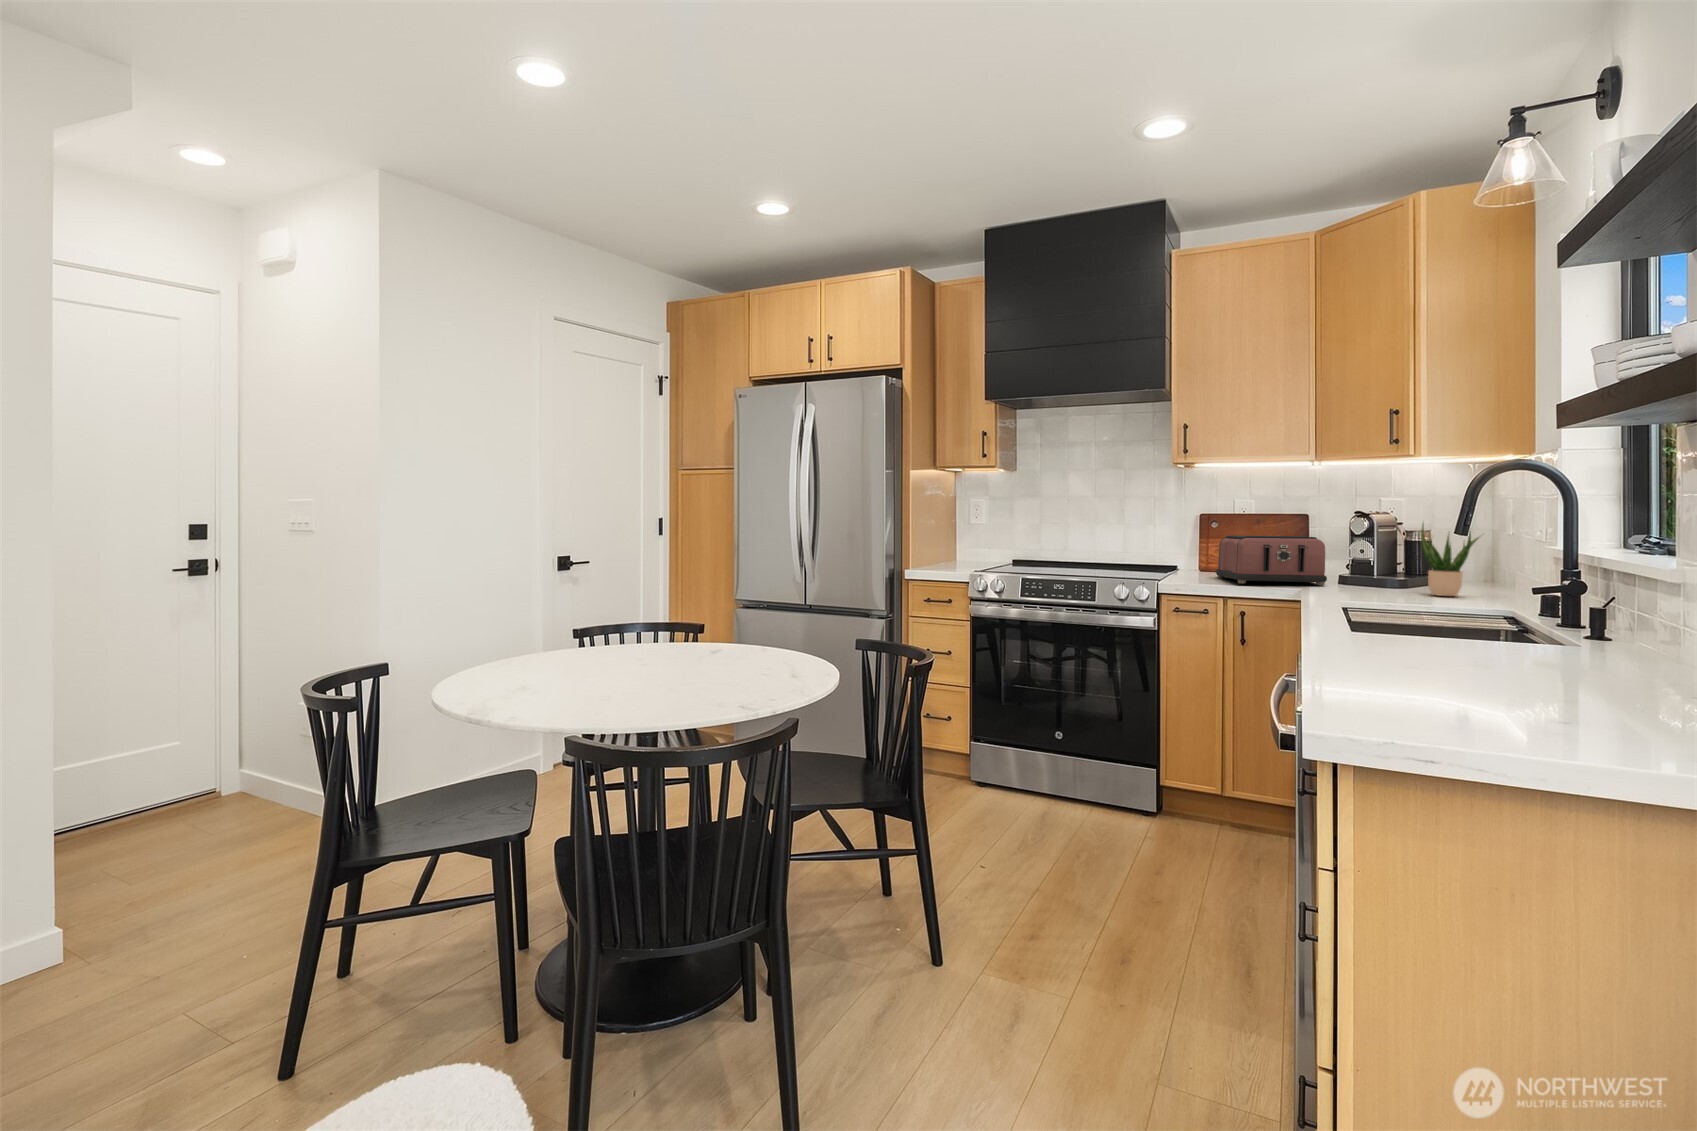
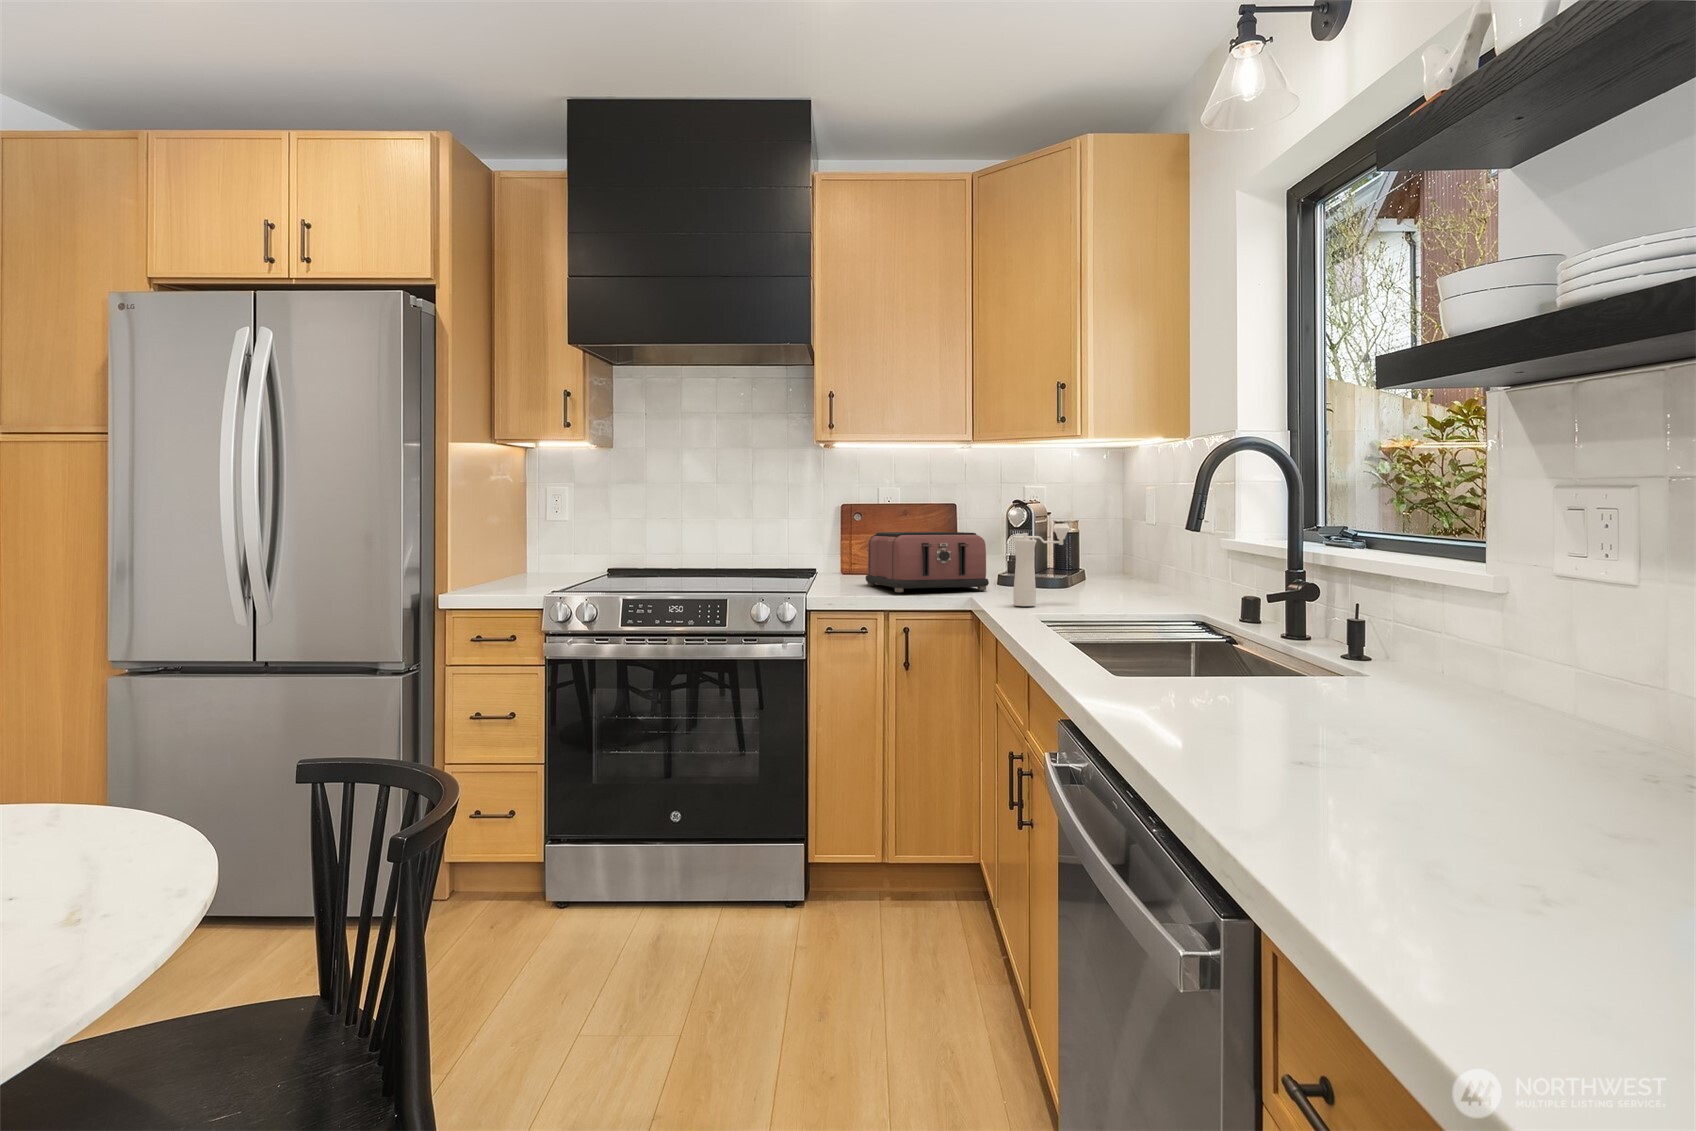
potted plant: present [1421,524,1479,596] -> none [1082,511,1141,598]
pepper mill: none [1342,531,1402,599] -> present [1013,524,1070,606]

